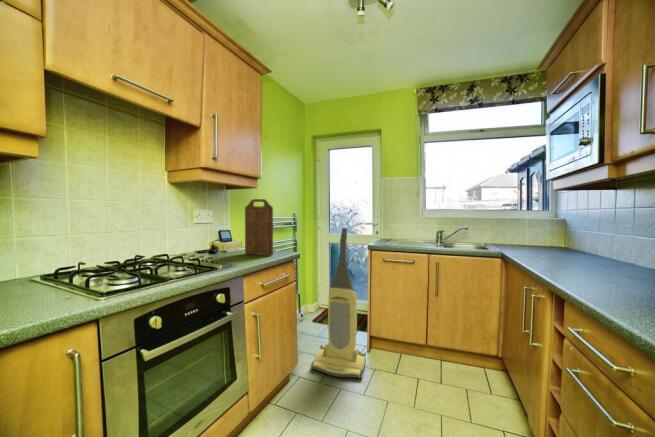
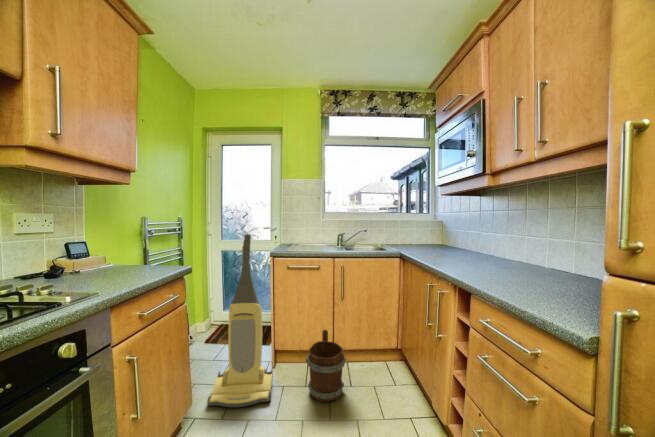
cutting board: present [245,199,273,255] -> none [109,198,156,273]
bucket: none [395,325,438,394] -> present [306,330,346,402]

